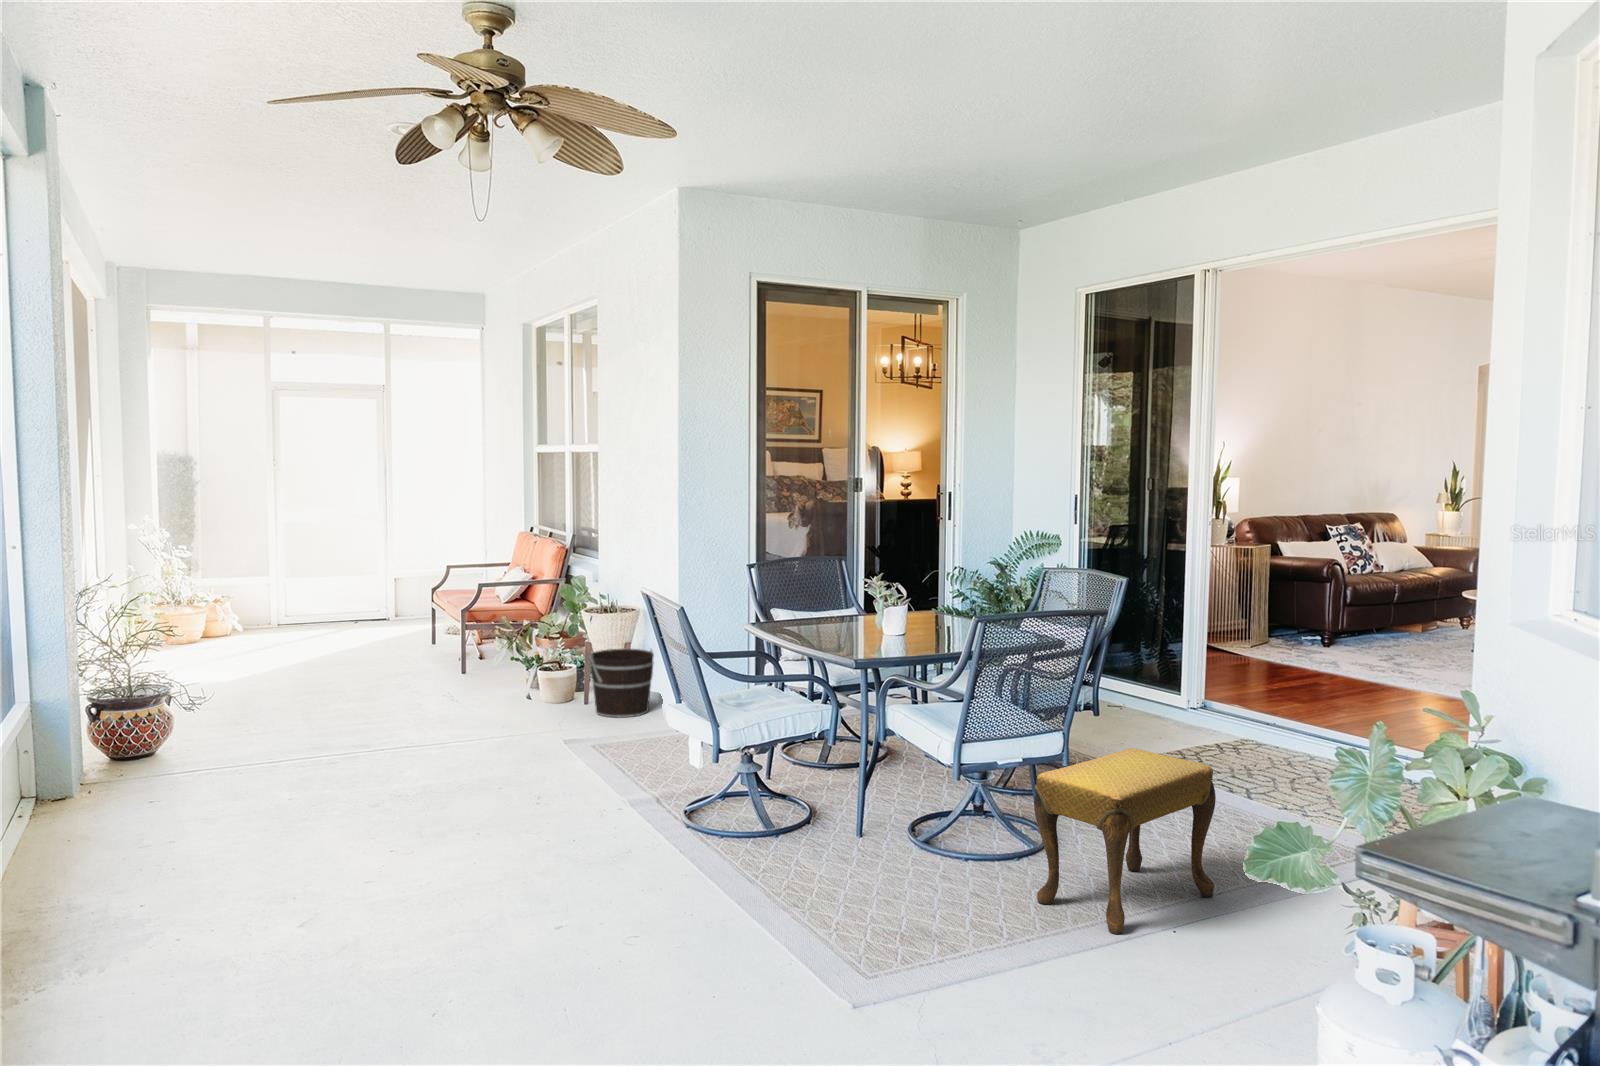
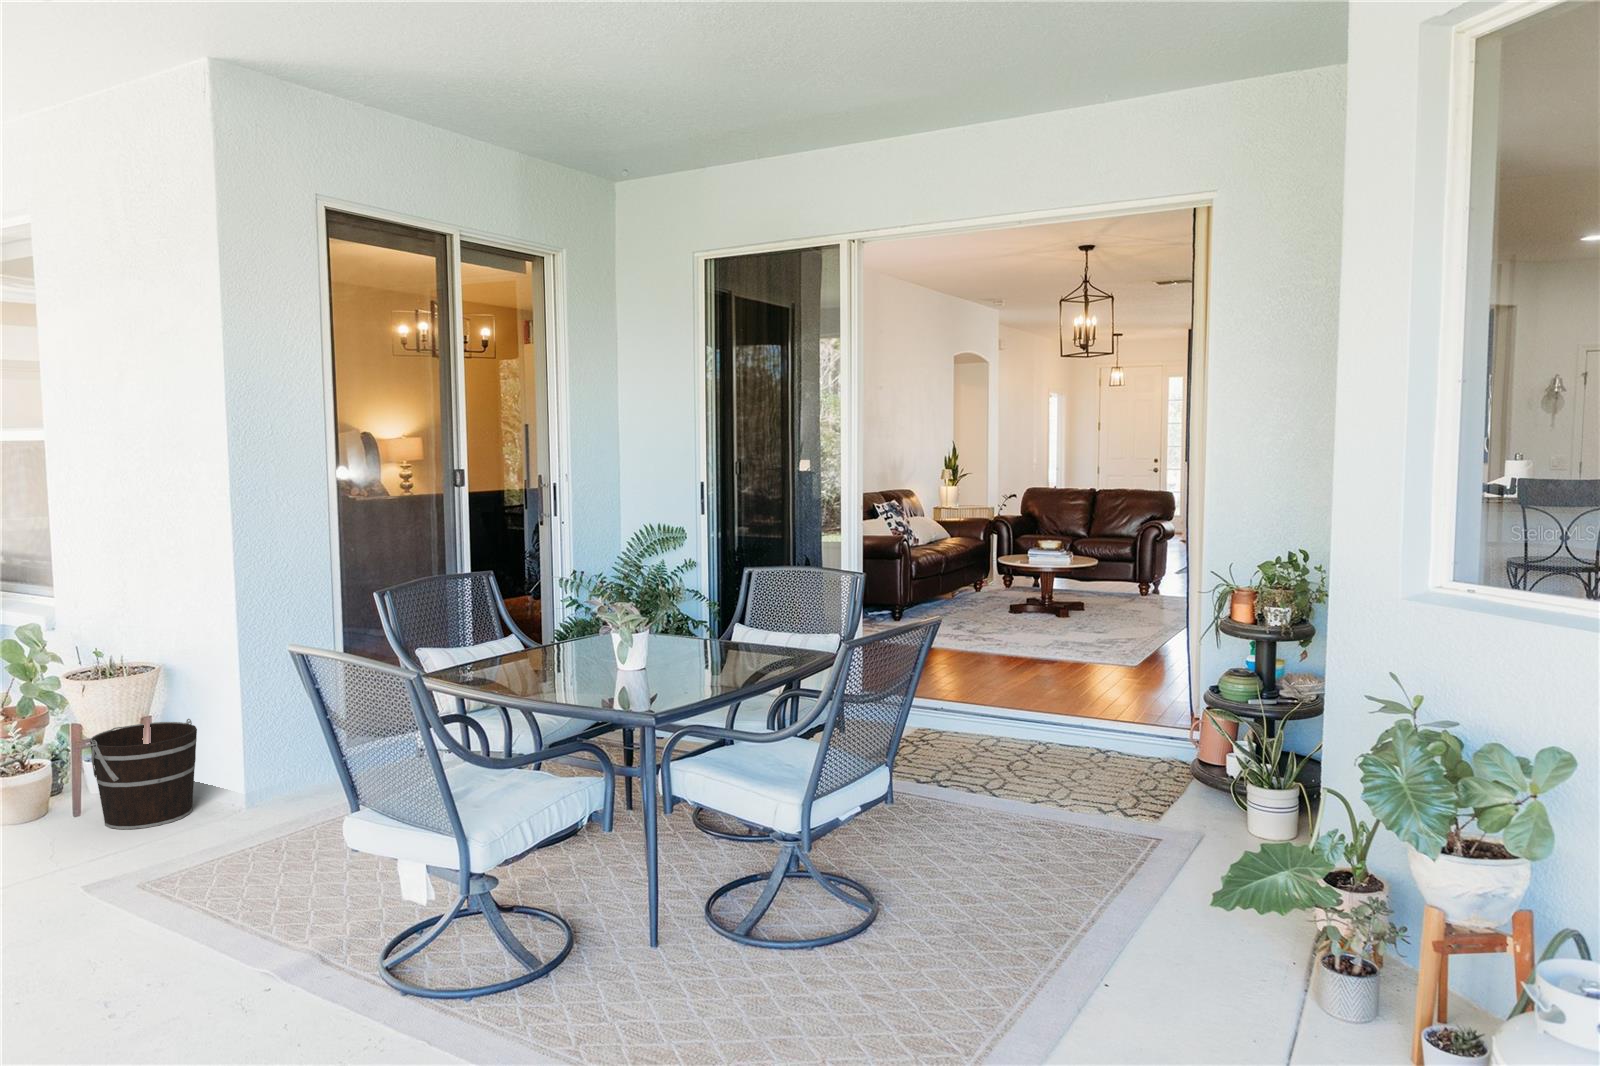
footstool: present [1034,748,1216,934] -> none [935,773,1094,1011]

